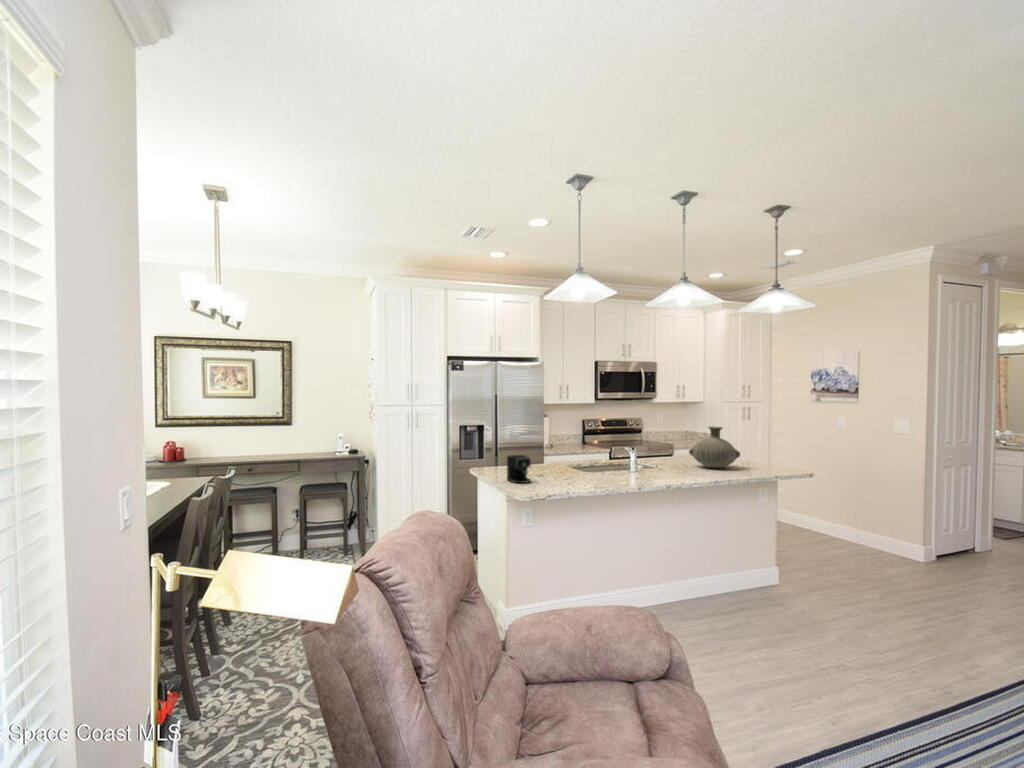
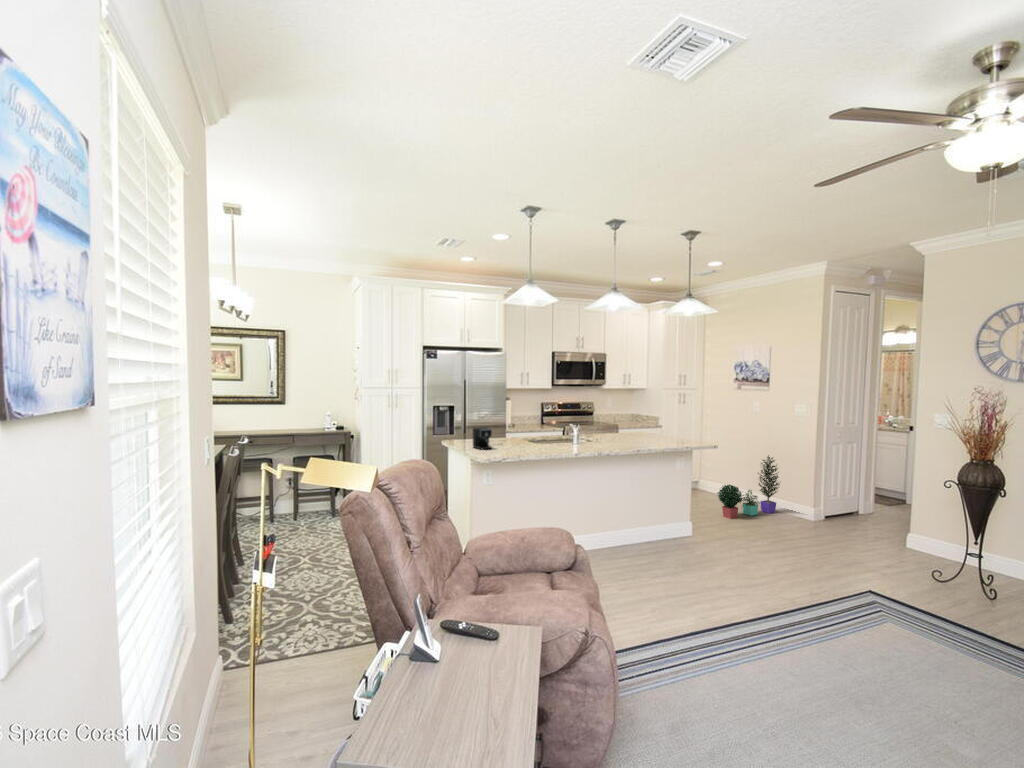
vase: present [689,426,740,468] -> none [623,407,663,440]
potted plant: none [802,482,882,562] -> present [717,455,780,519]

